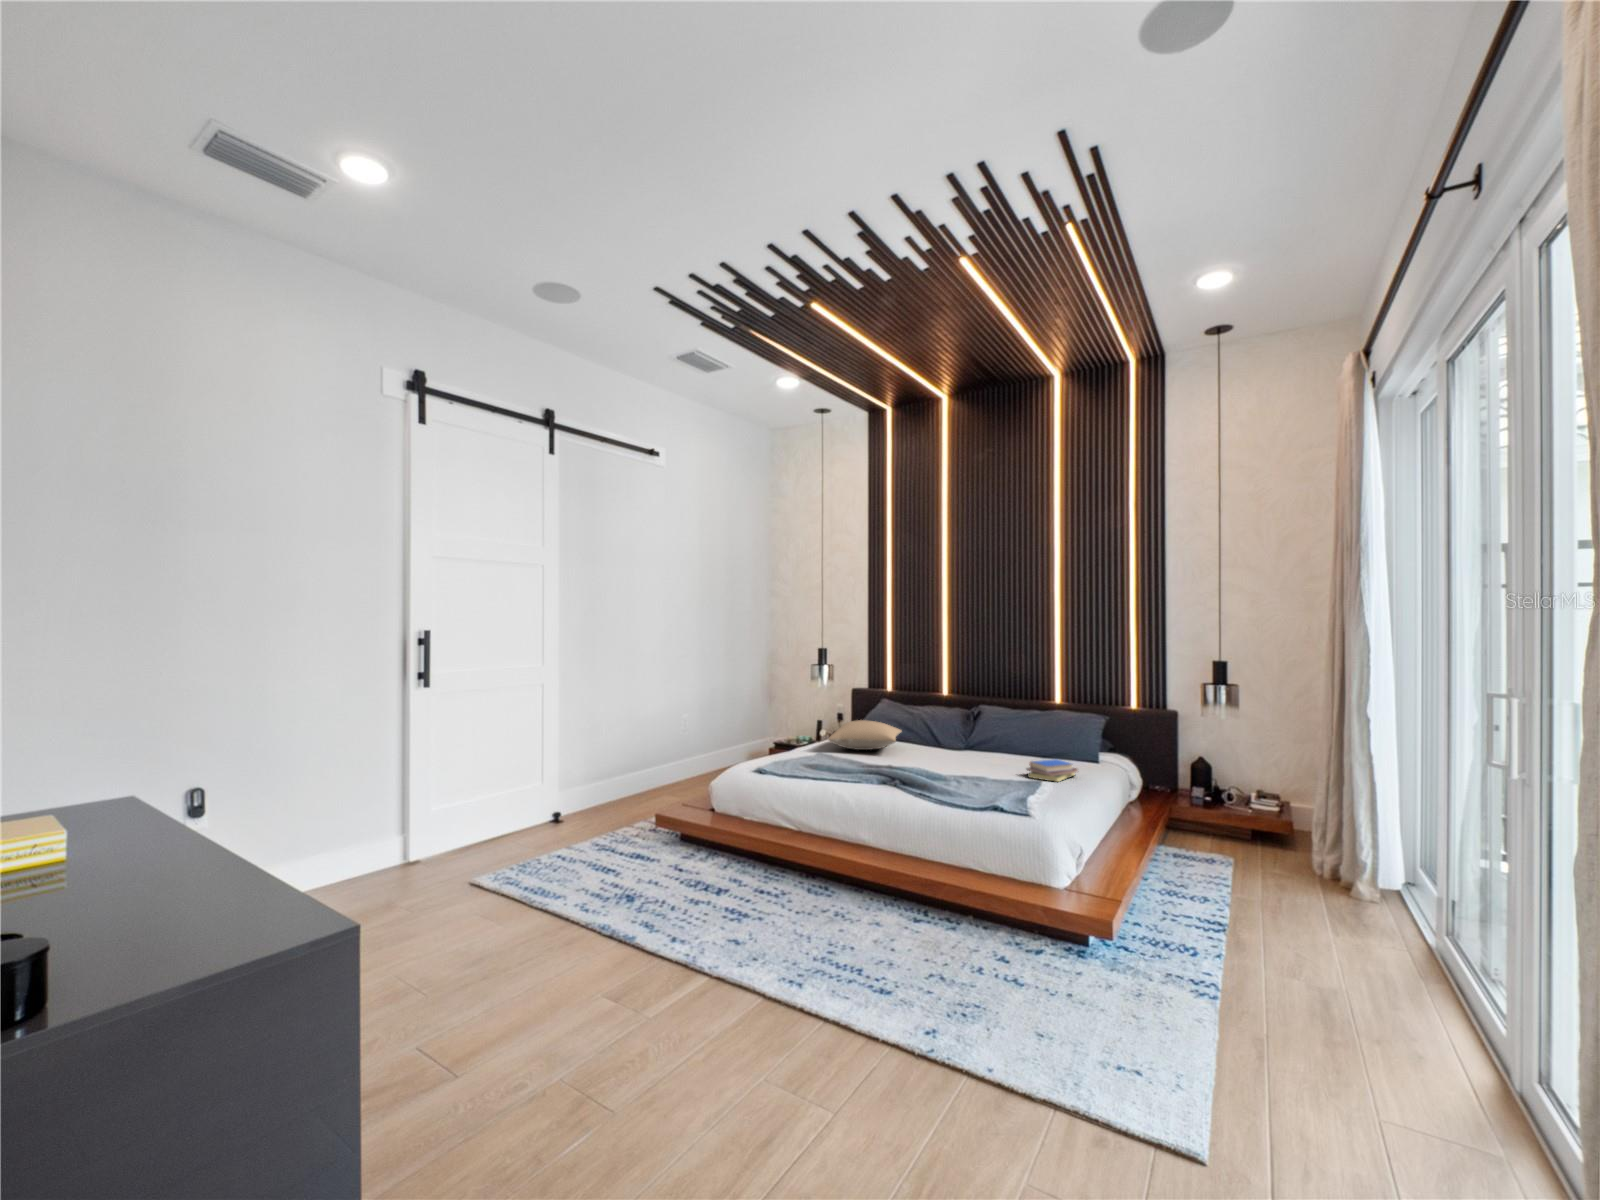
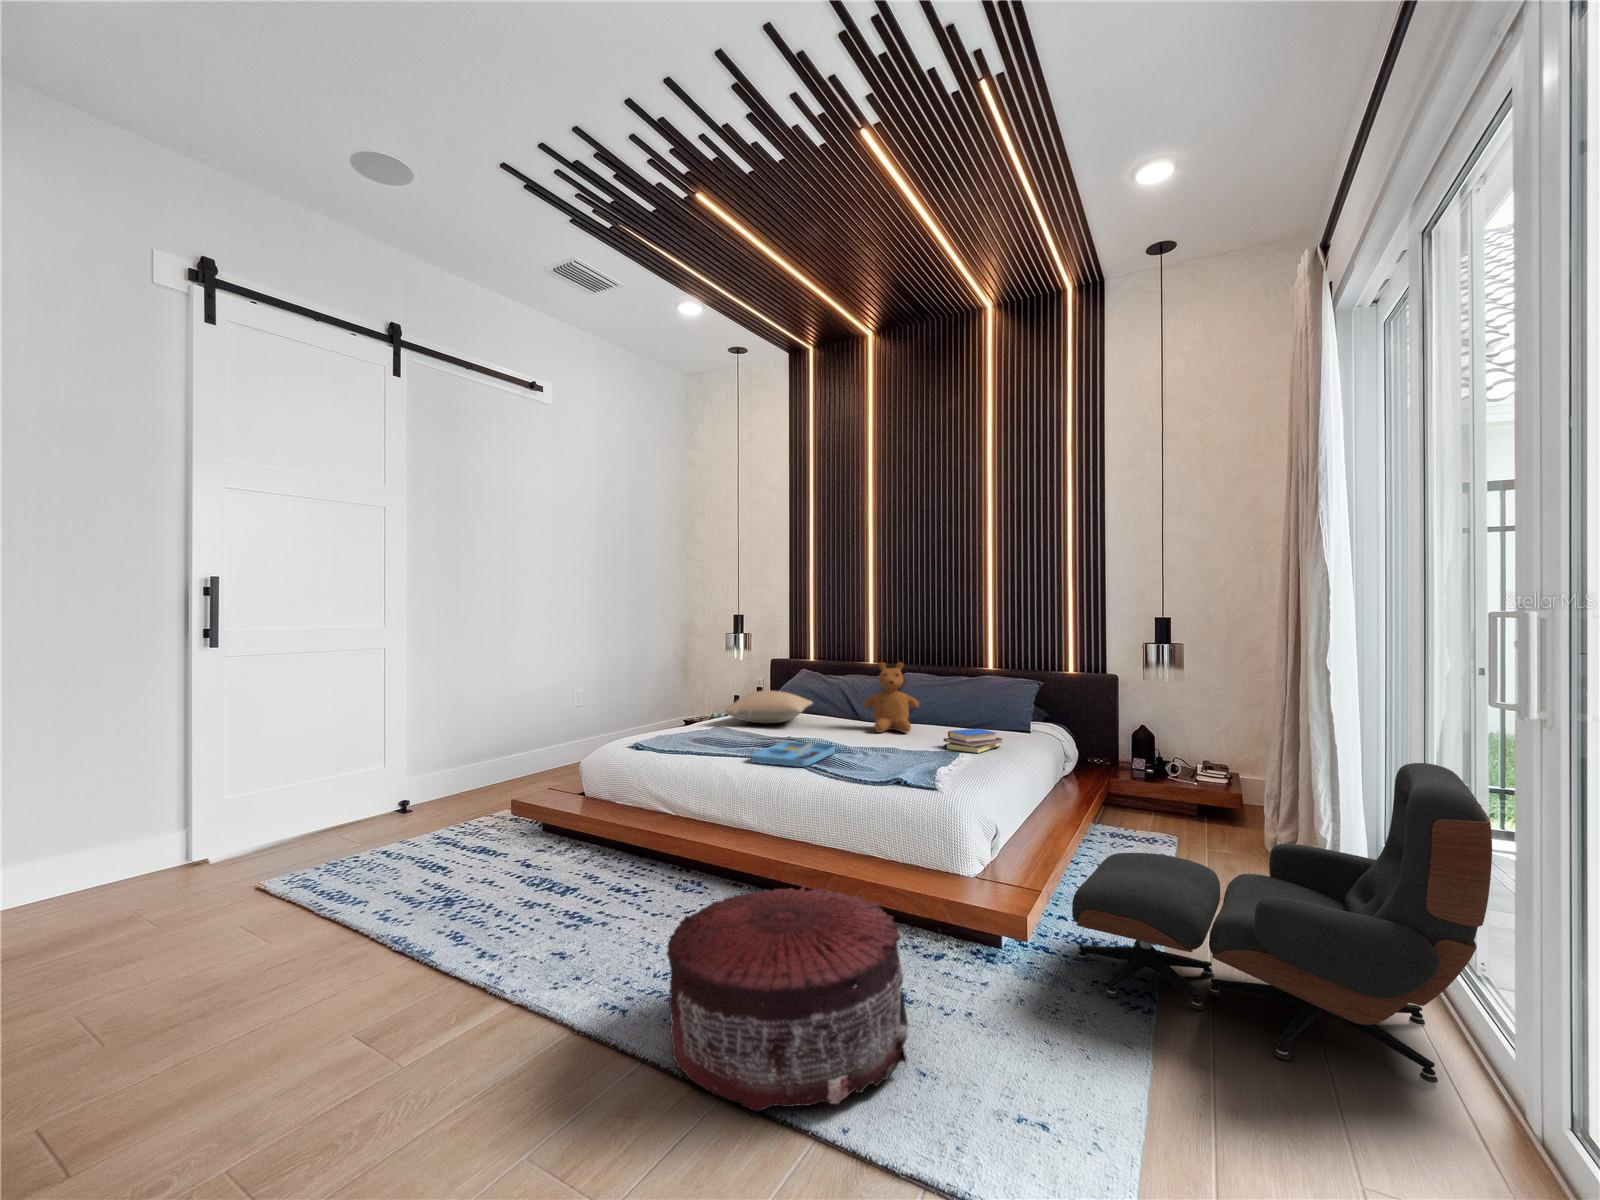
teddy bear: none [950,697,1000,761] -> present [863,662,919,733]
tray: none [866,769,934,793] -> present [751,742,835,767]
lounge chair: none [1150,805,1480,1054] -> present [1072,763,1492,1083]
pouf: none [840,891,1027,1055] -> present [667,886,908,1111]

